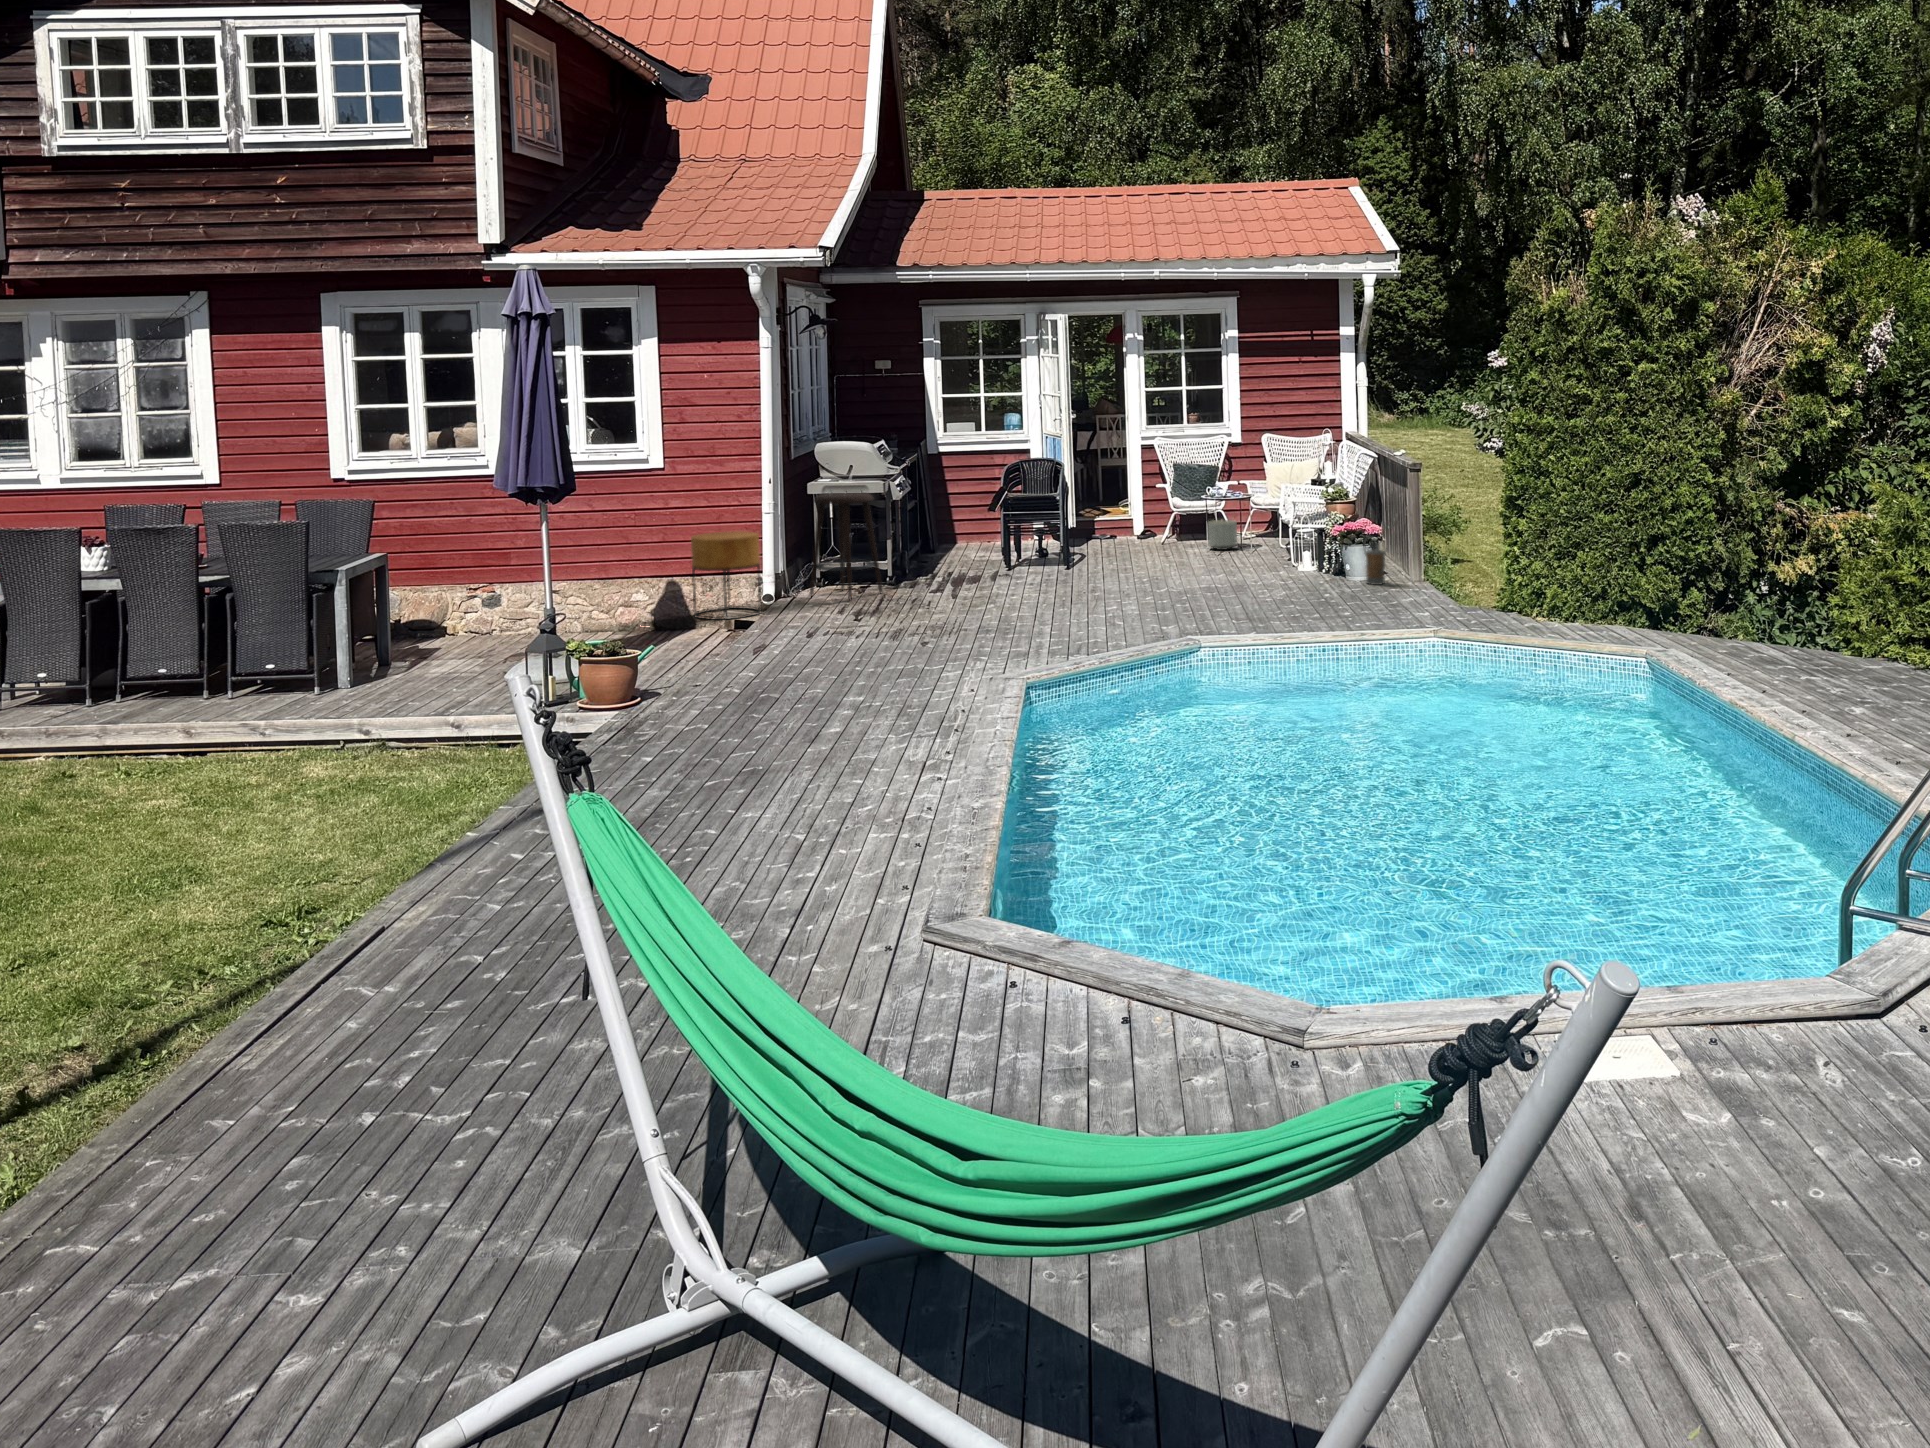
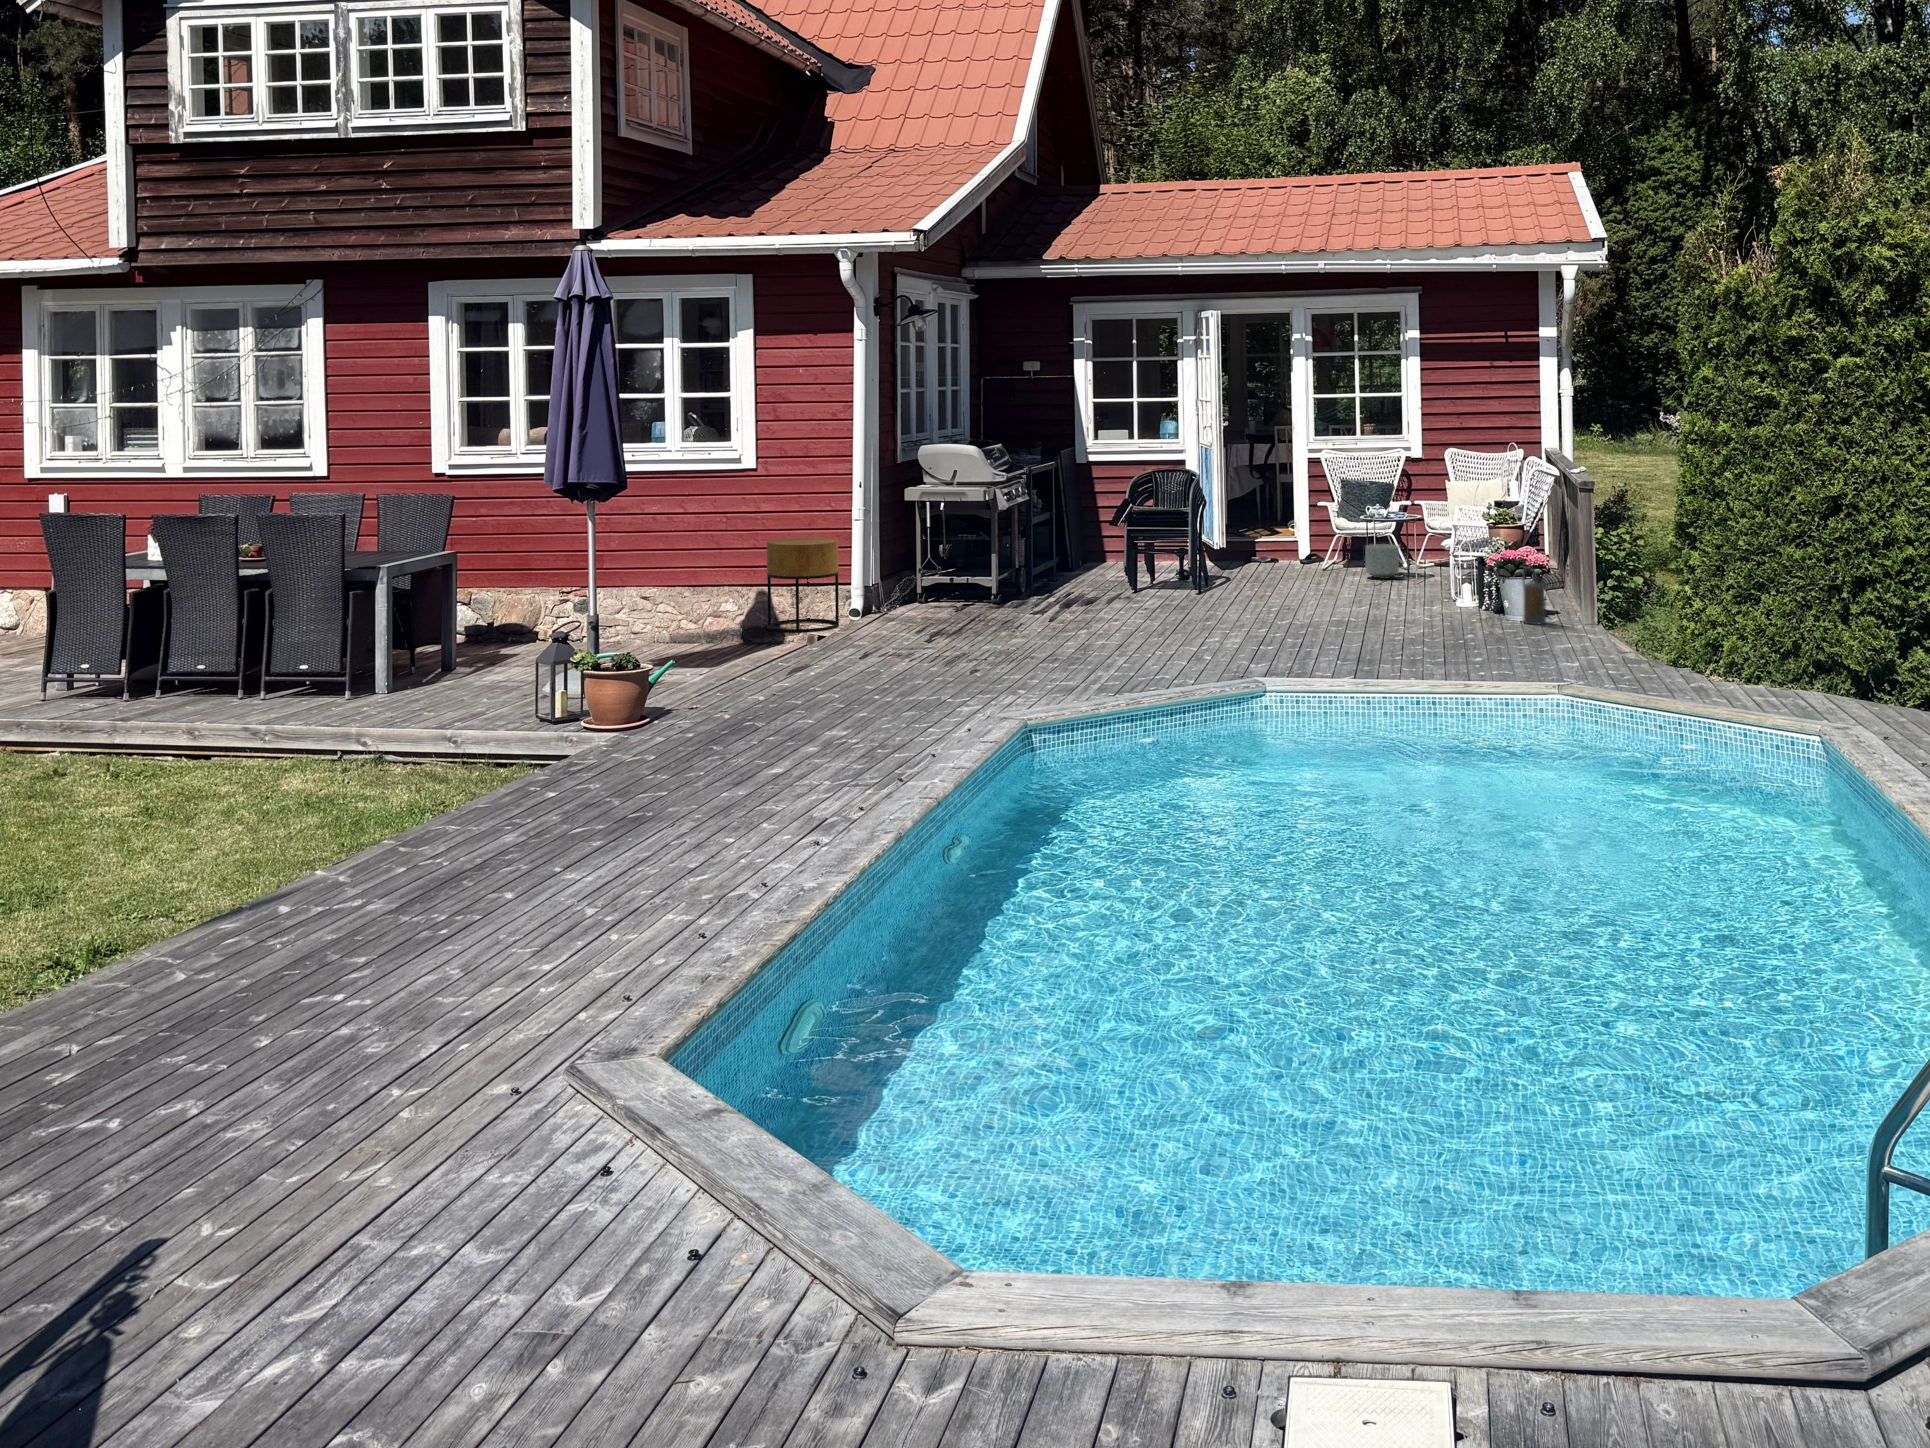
stool: present [810,493,882,600] -> none [898,498,977,618]

